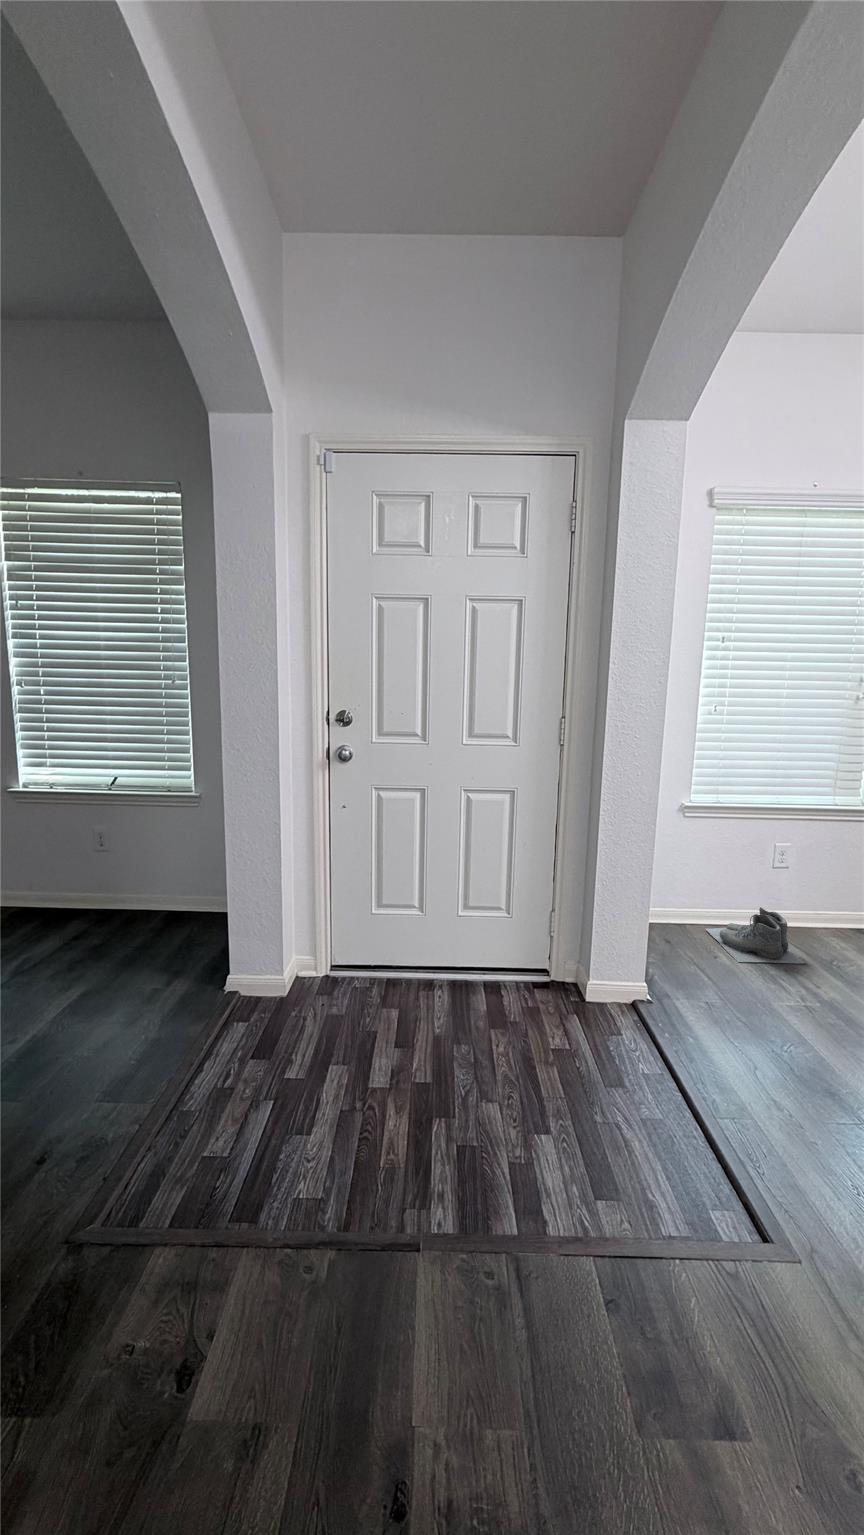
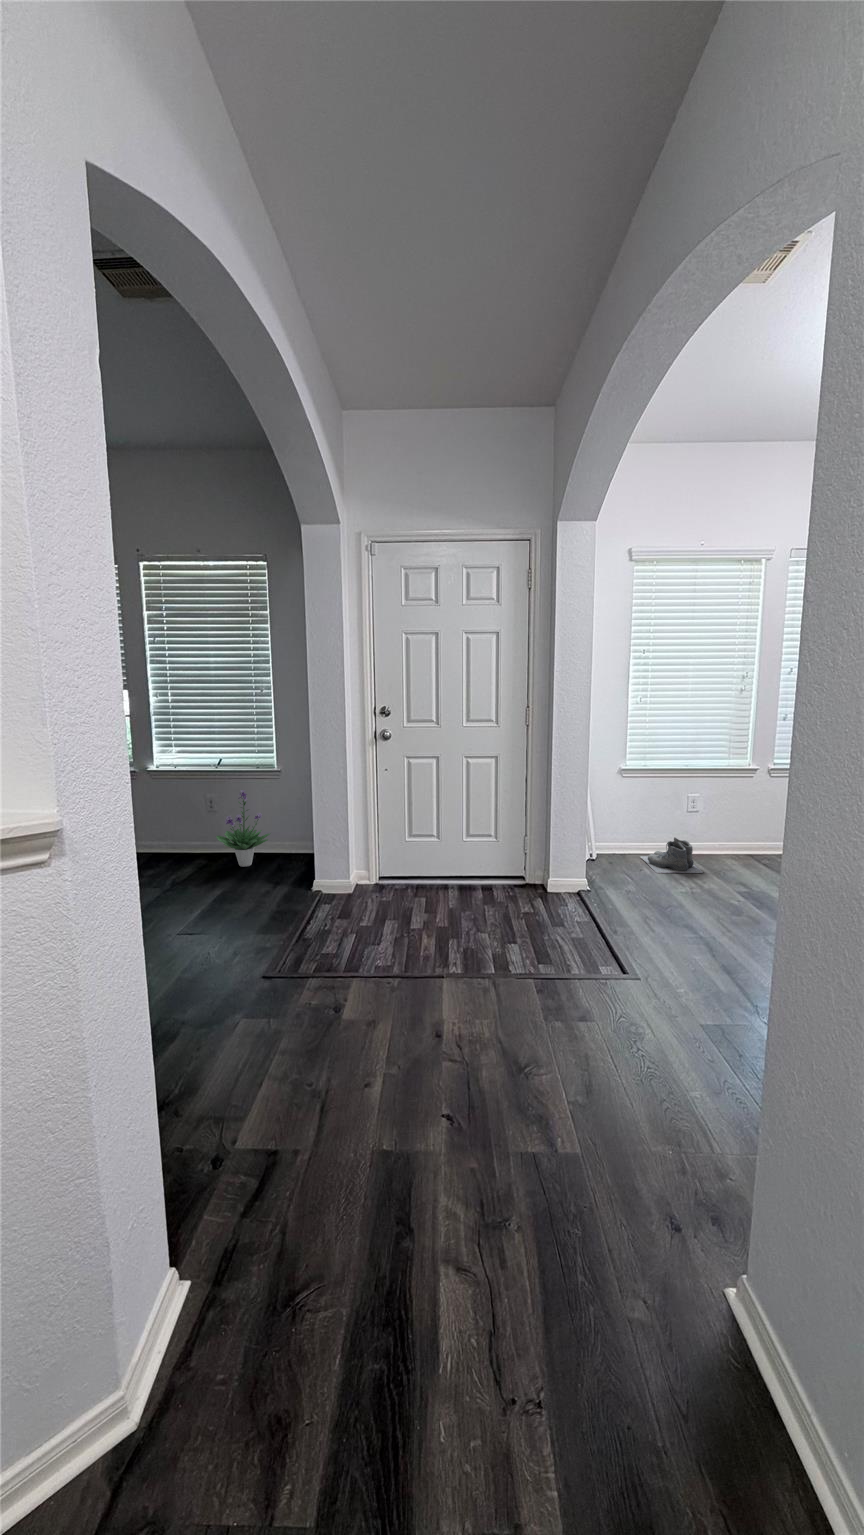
potted plant: none [98,824,183,936] -> present [216,790,270,867]

